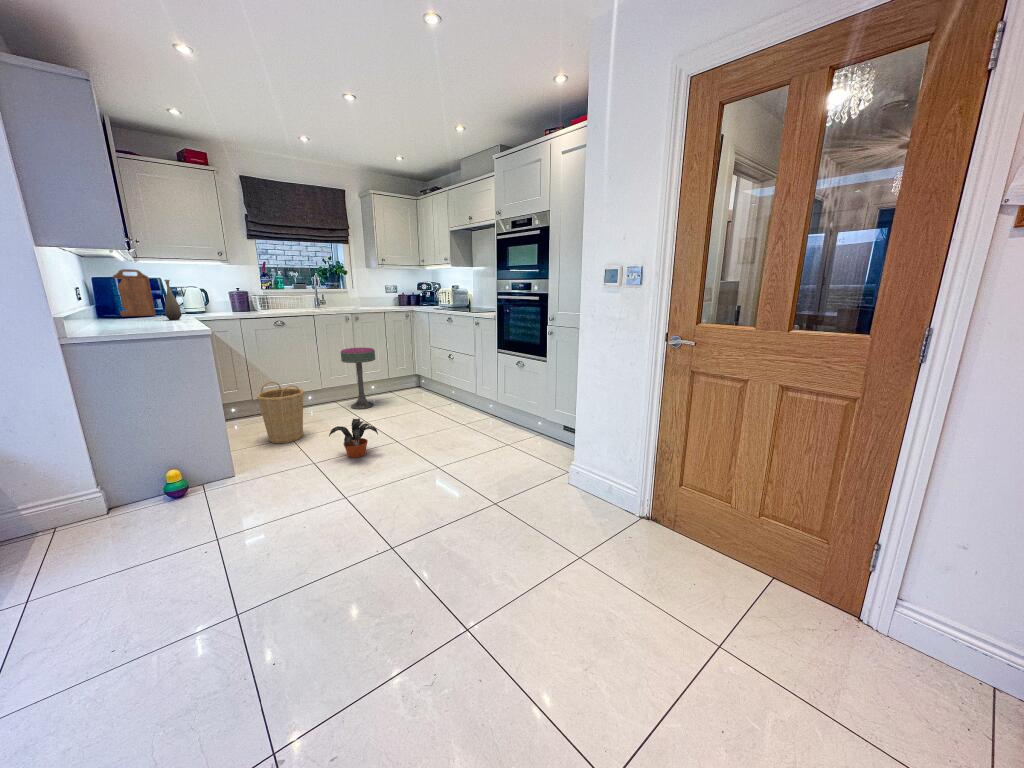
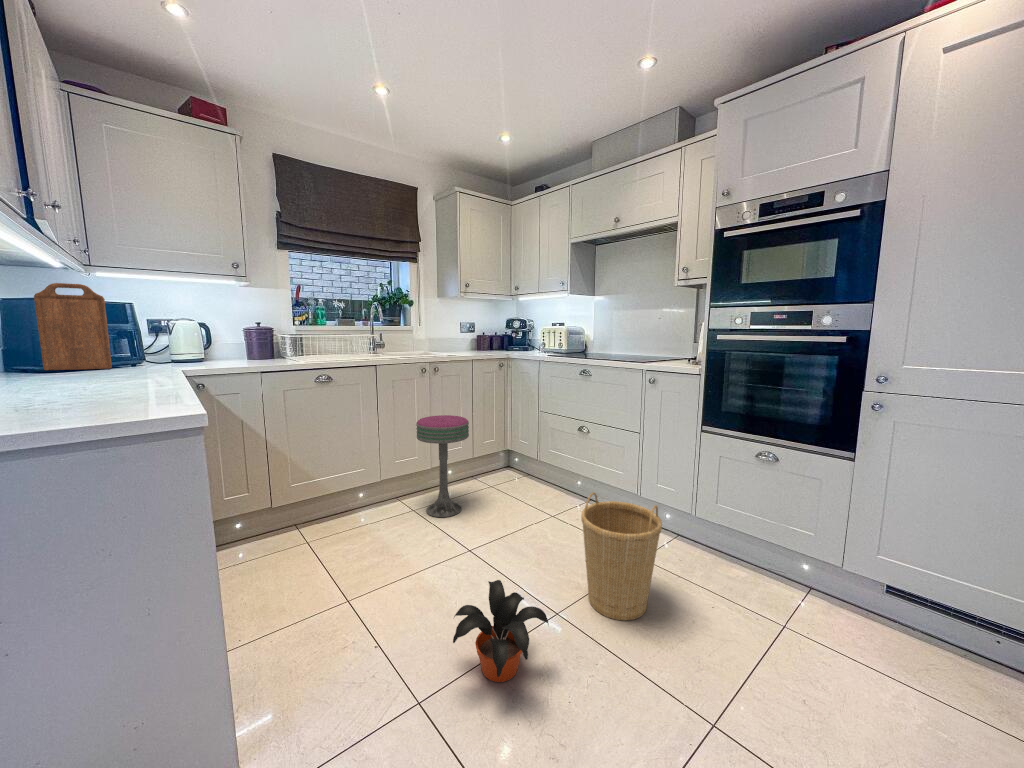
bottle: present [164,280,182,320] -> none [122,300,156,380]
basket: present [257,382,304,443] -> present [582,492,662,621]

